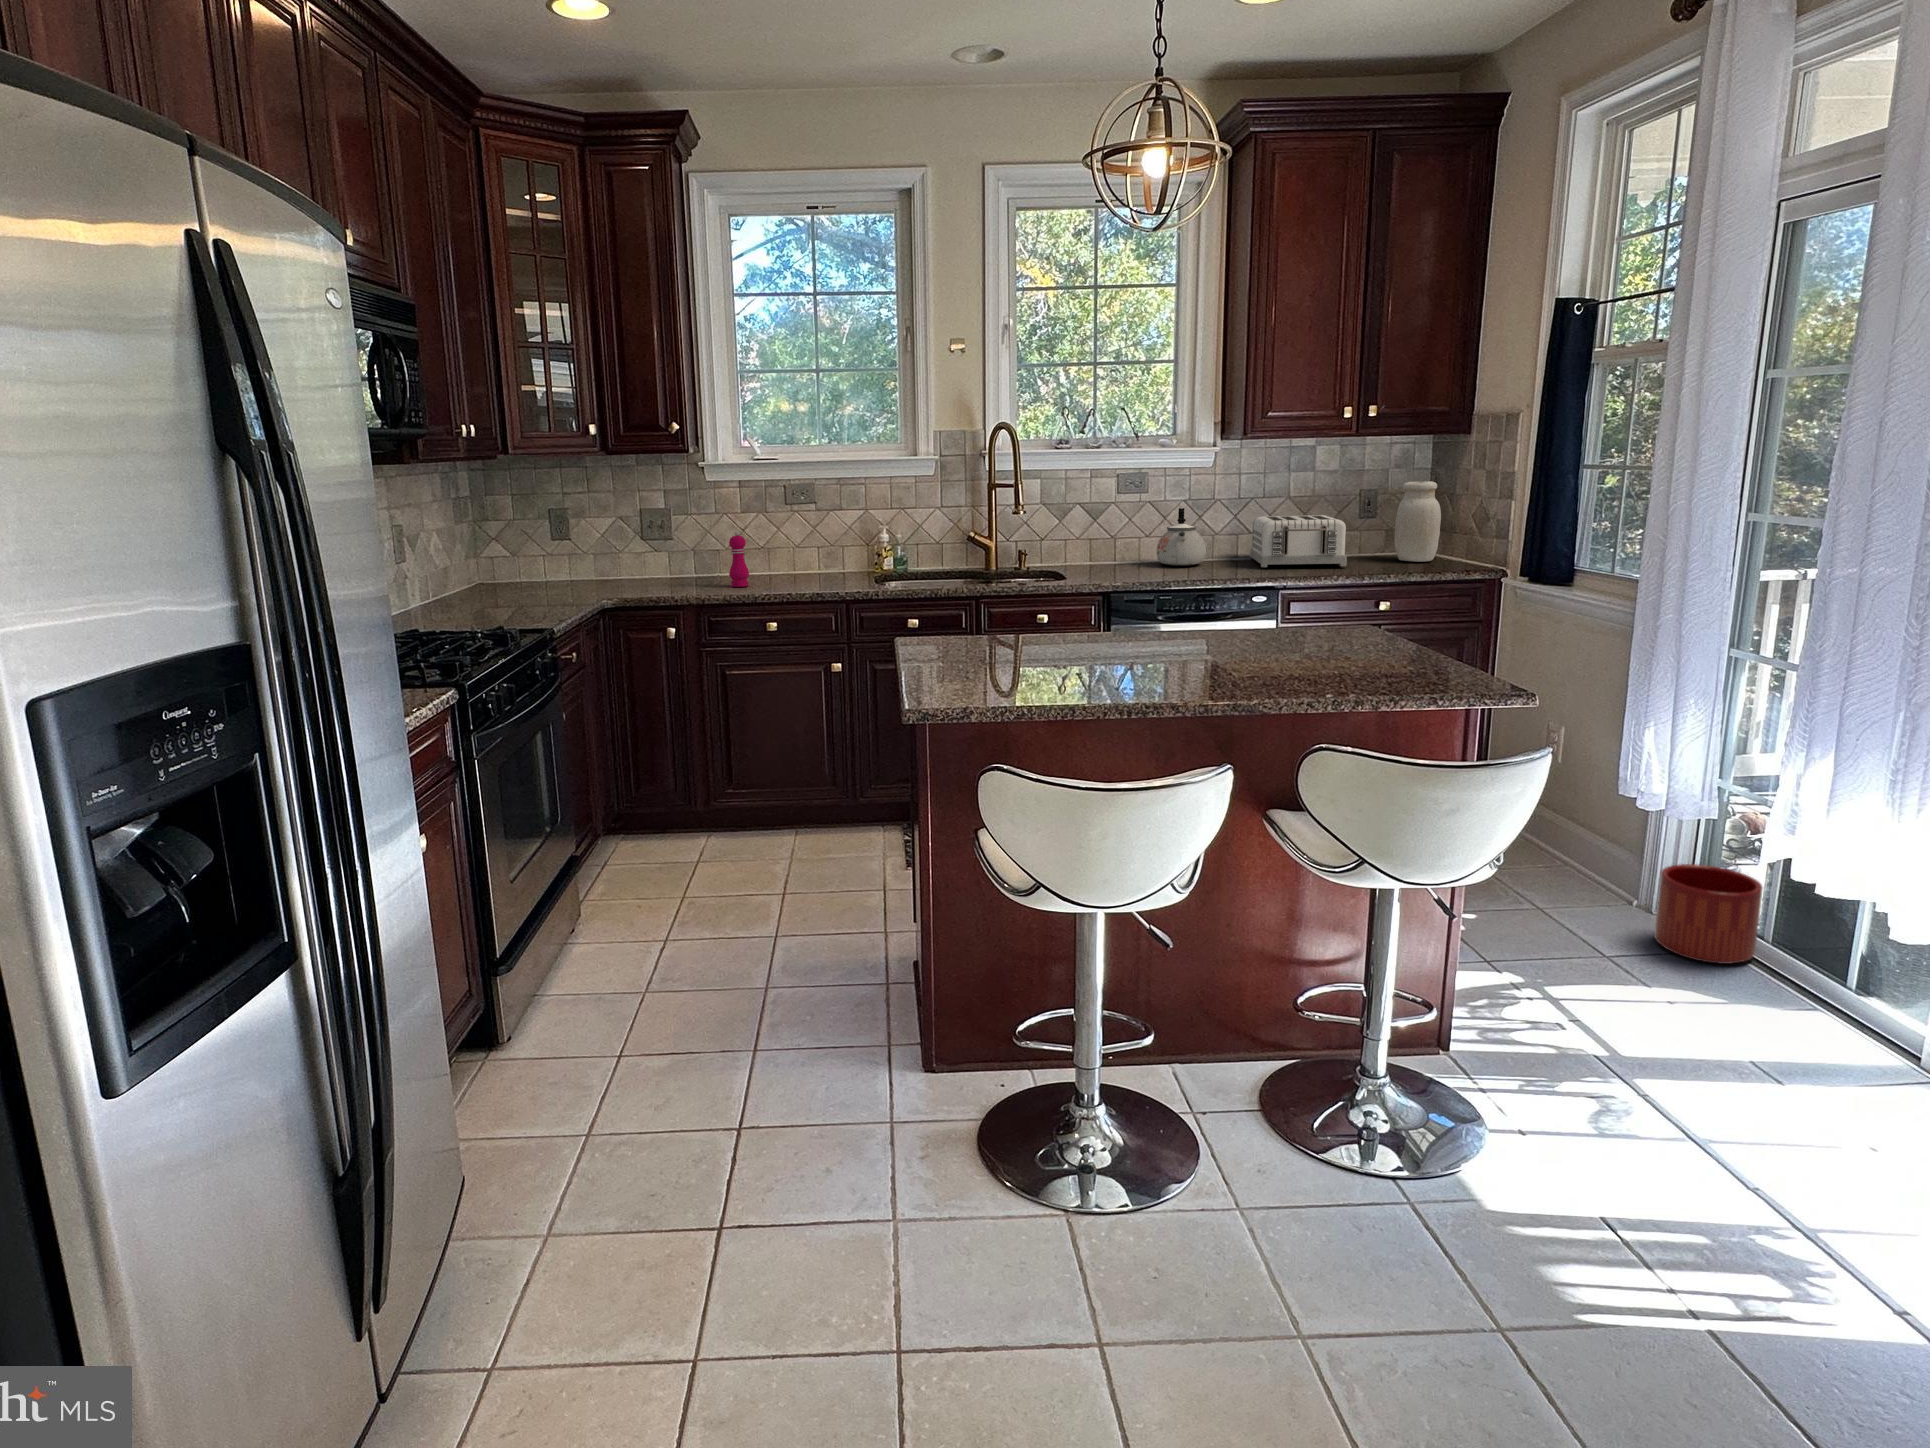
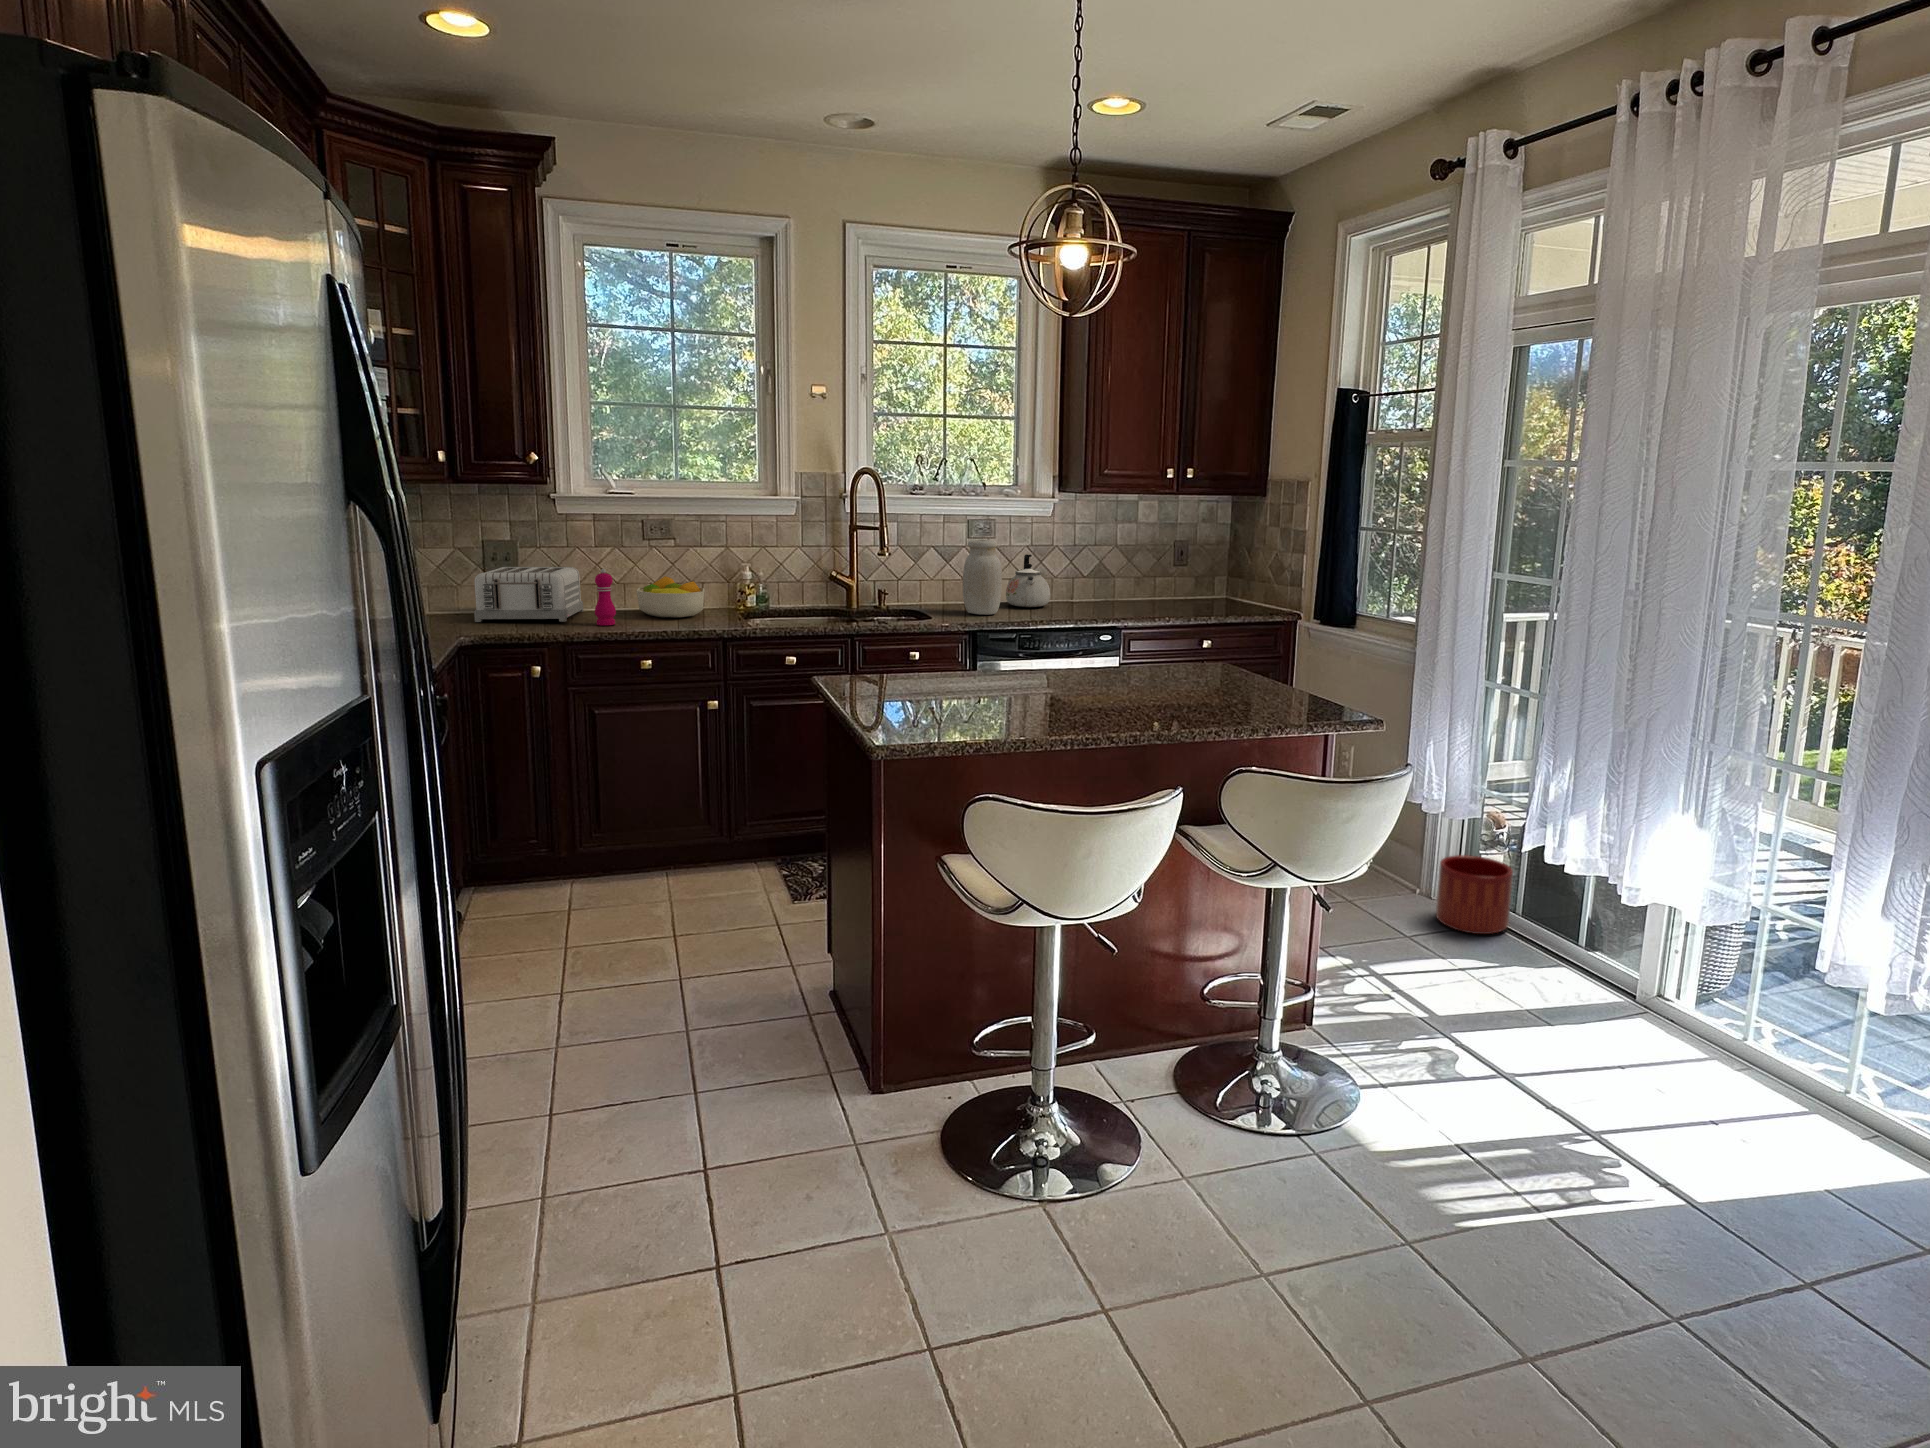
jar: present [1395,481,1441,562] -> present [963,539,1002,615]
toaster: present [1250,515,1347,567] -> present [474,567,583,622]
fruit bowl: none [773,538,840,579] -> present [636,576,705,617]

